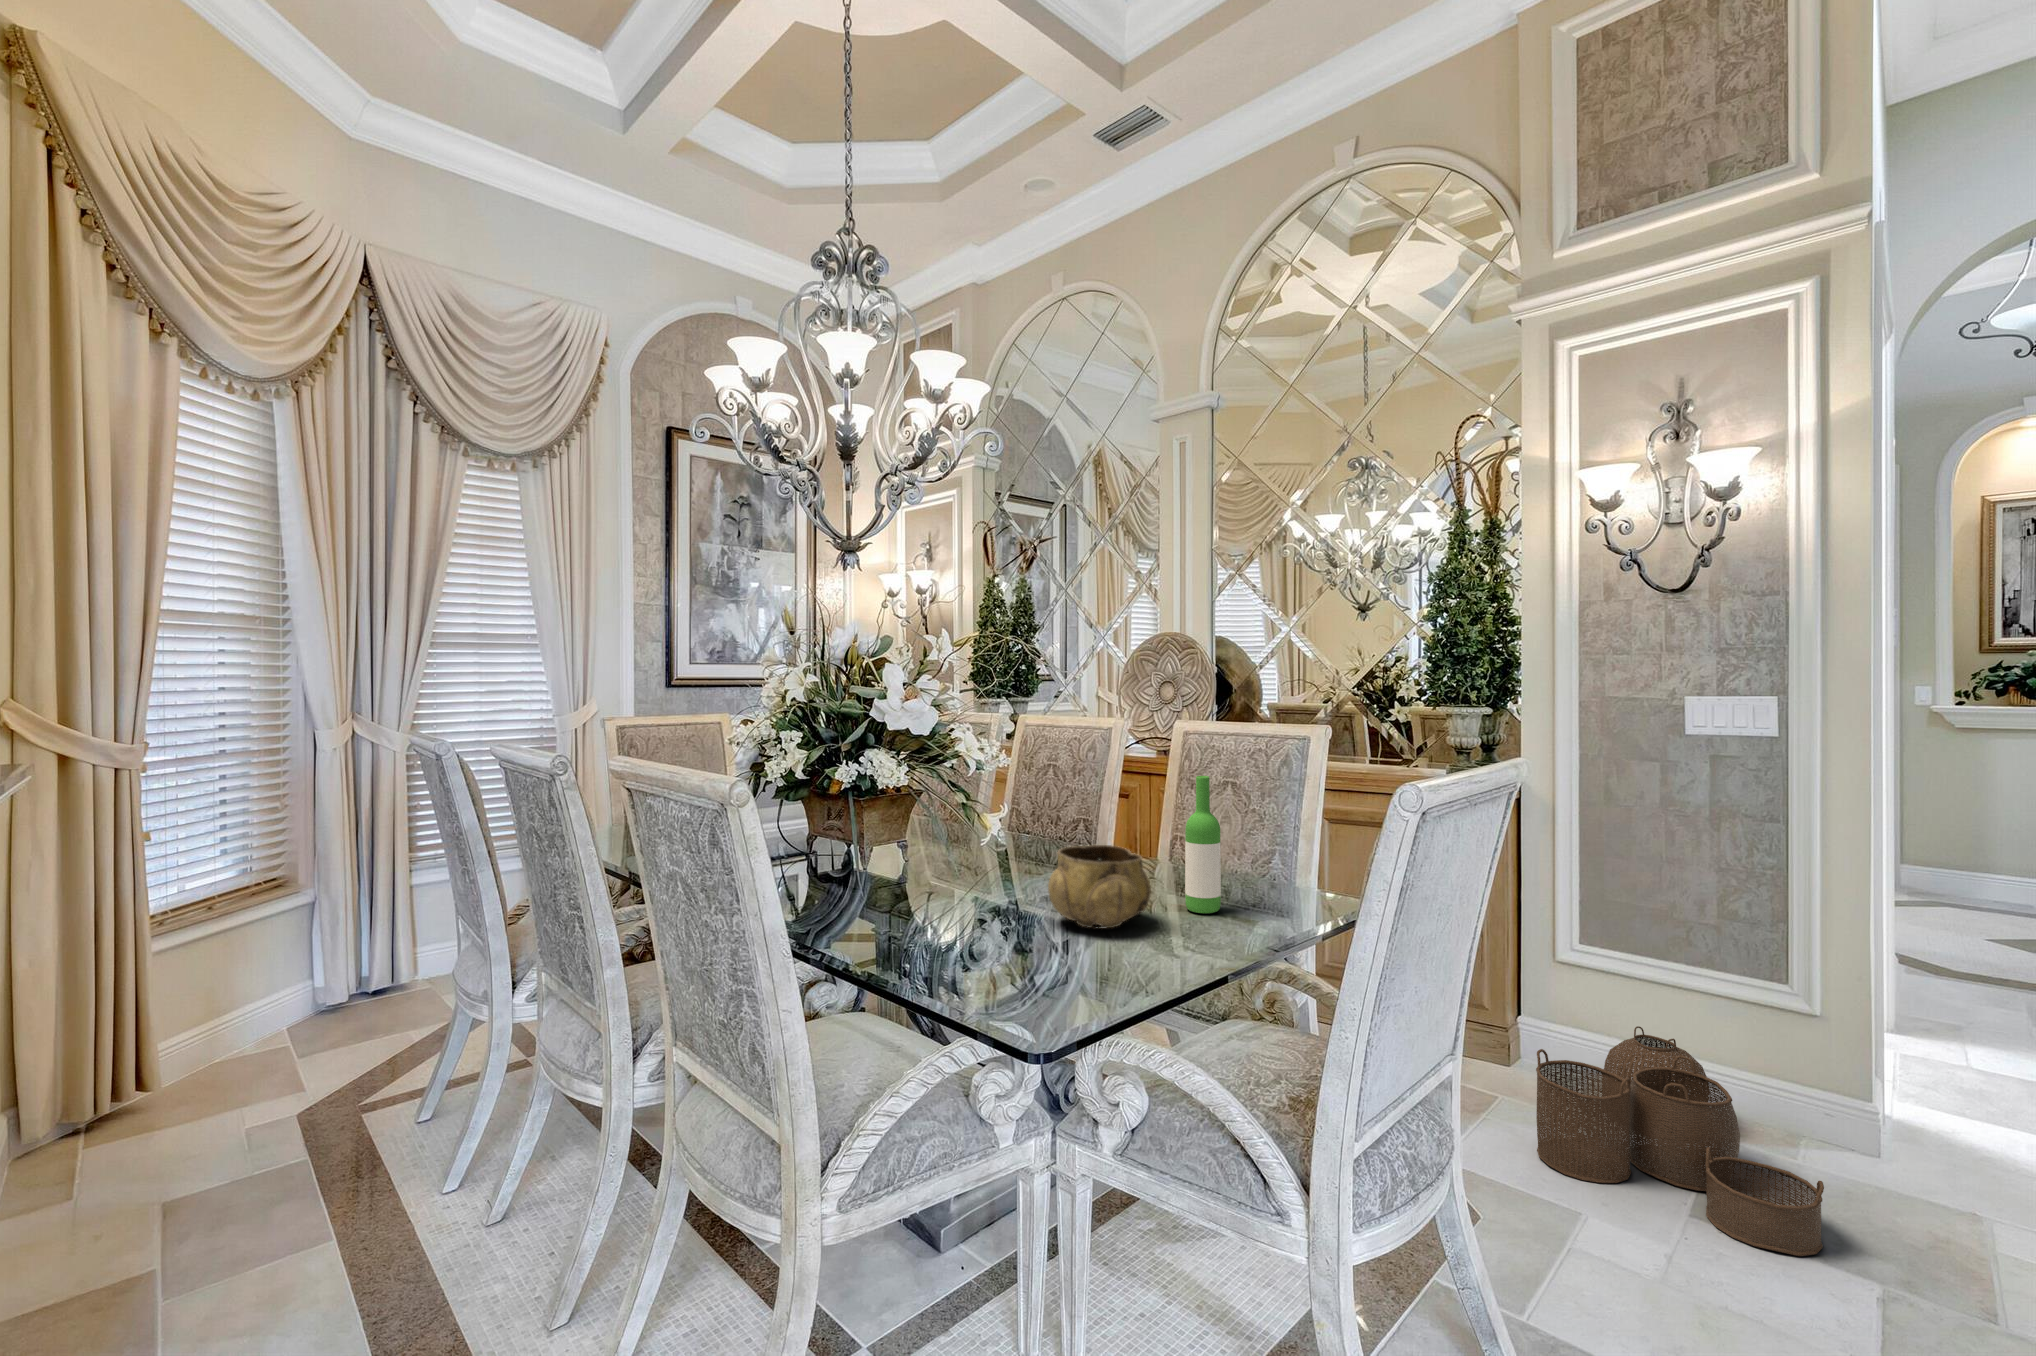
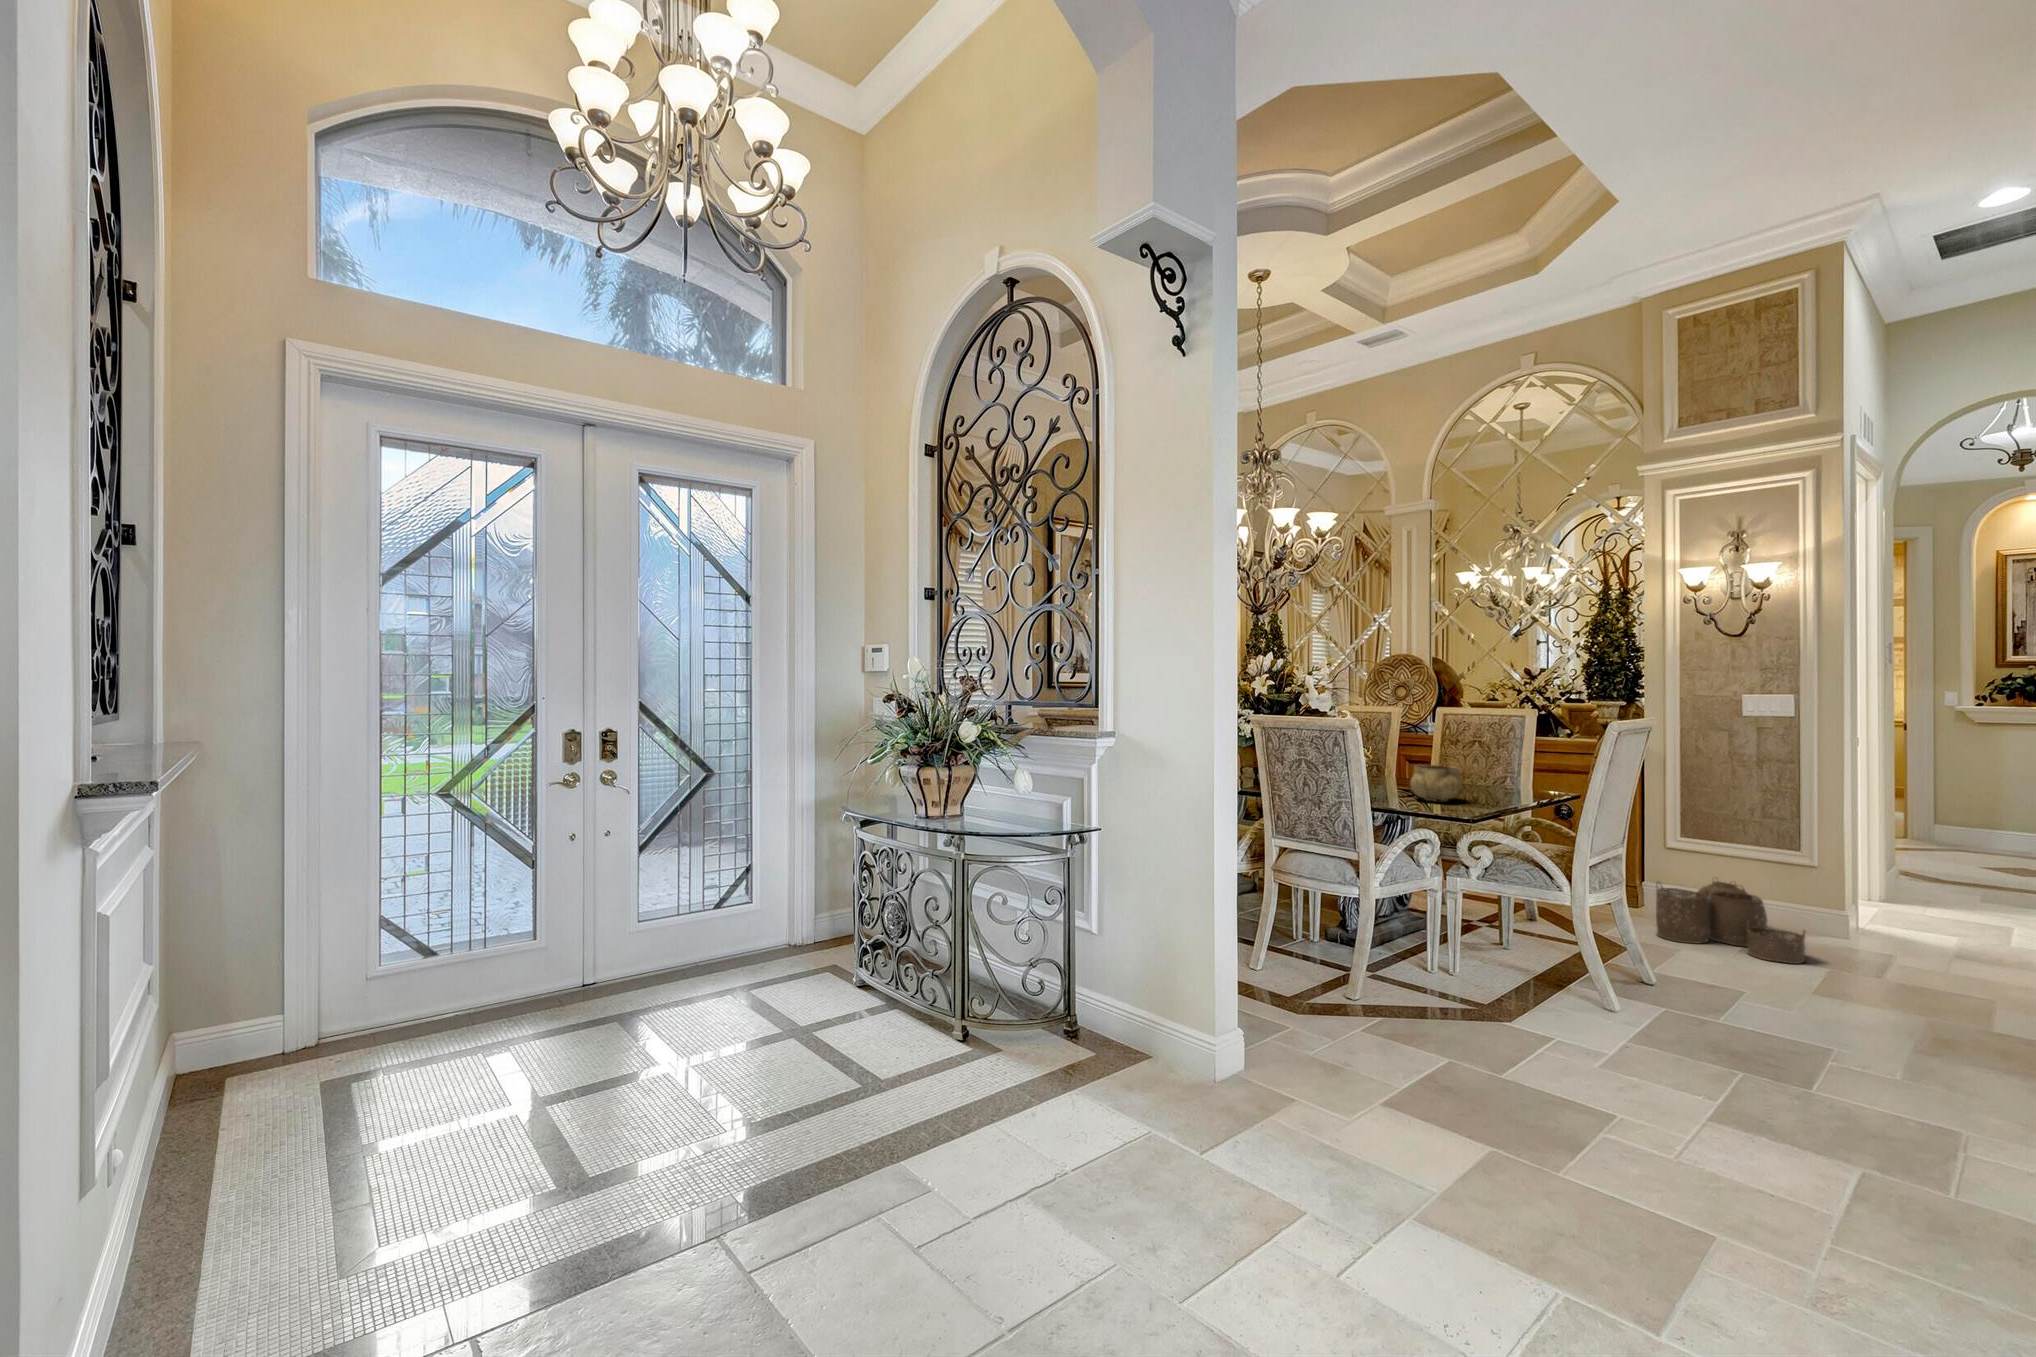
wine bottle: present [1185,776,1221,913] -> none [1474,732,1493,798]

